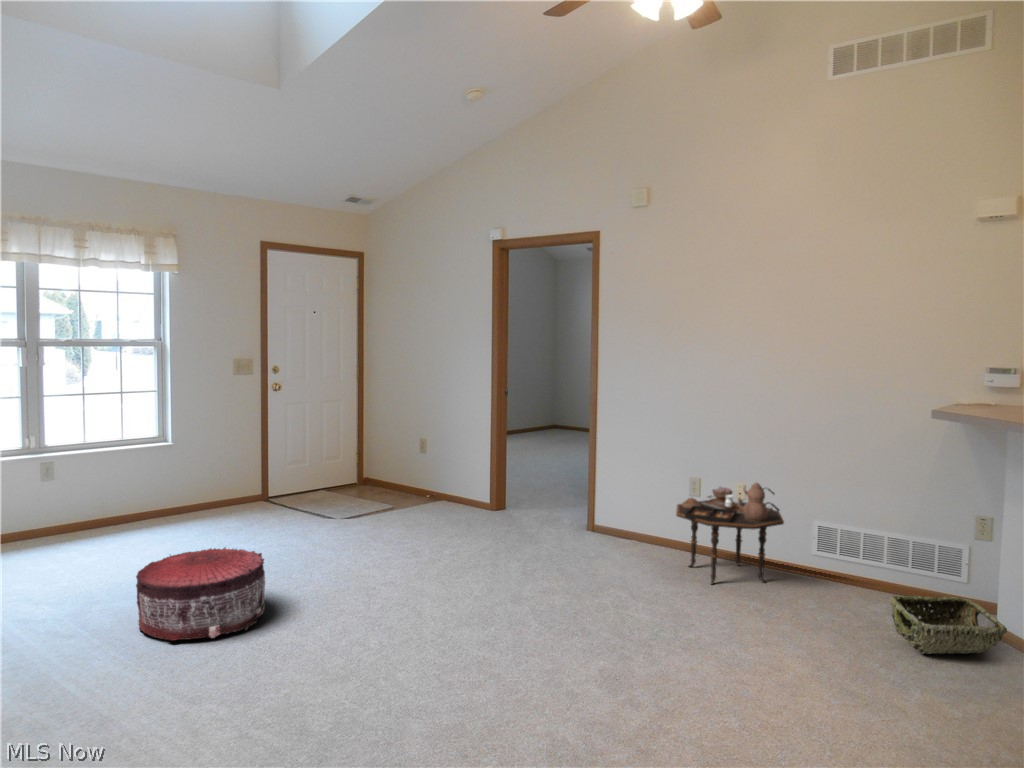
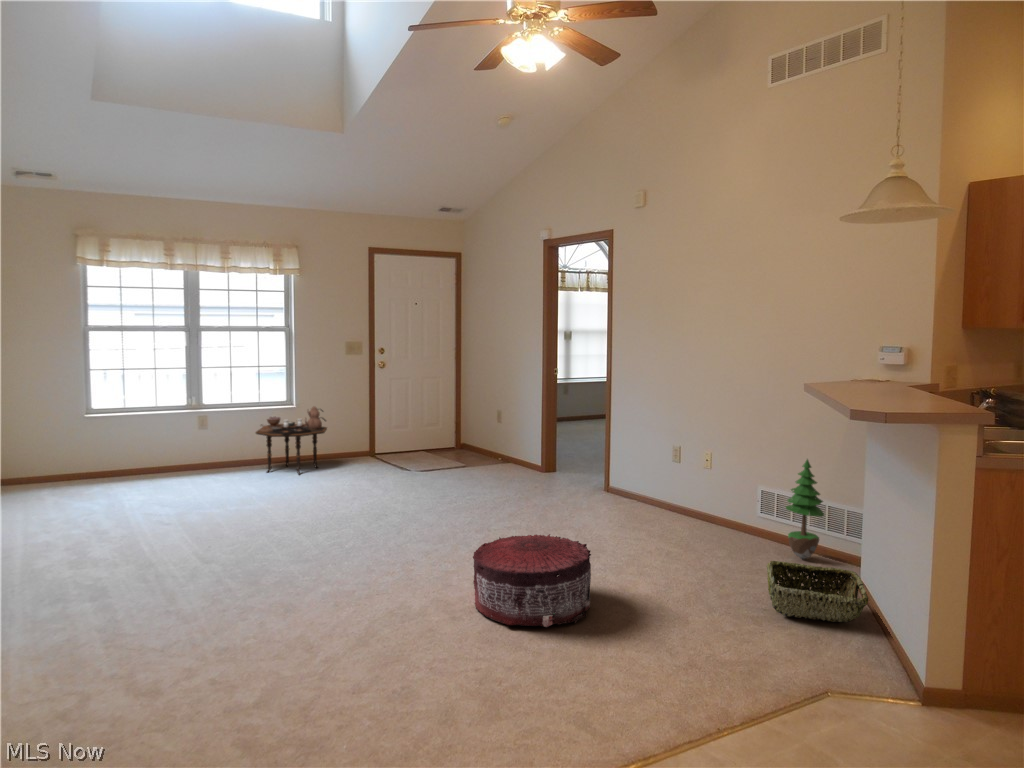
potted tree: none [837,482,879,586] -> present [786,459,824,559]
side table: present [676,483,784,585] -> present [256,406,327,475]
pouf: present [136,547,265,641] -> present [473,534,591,627]

